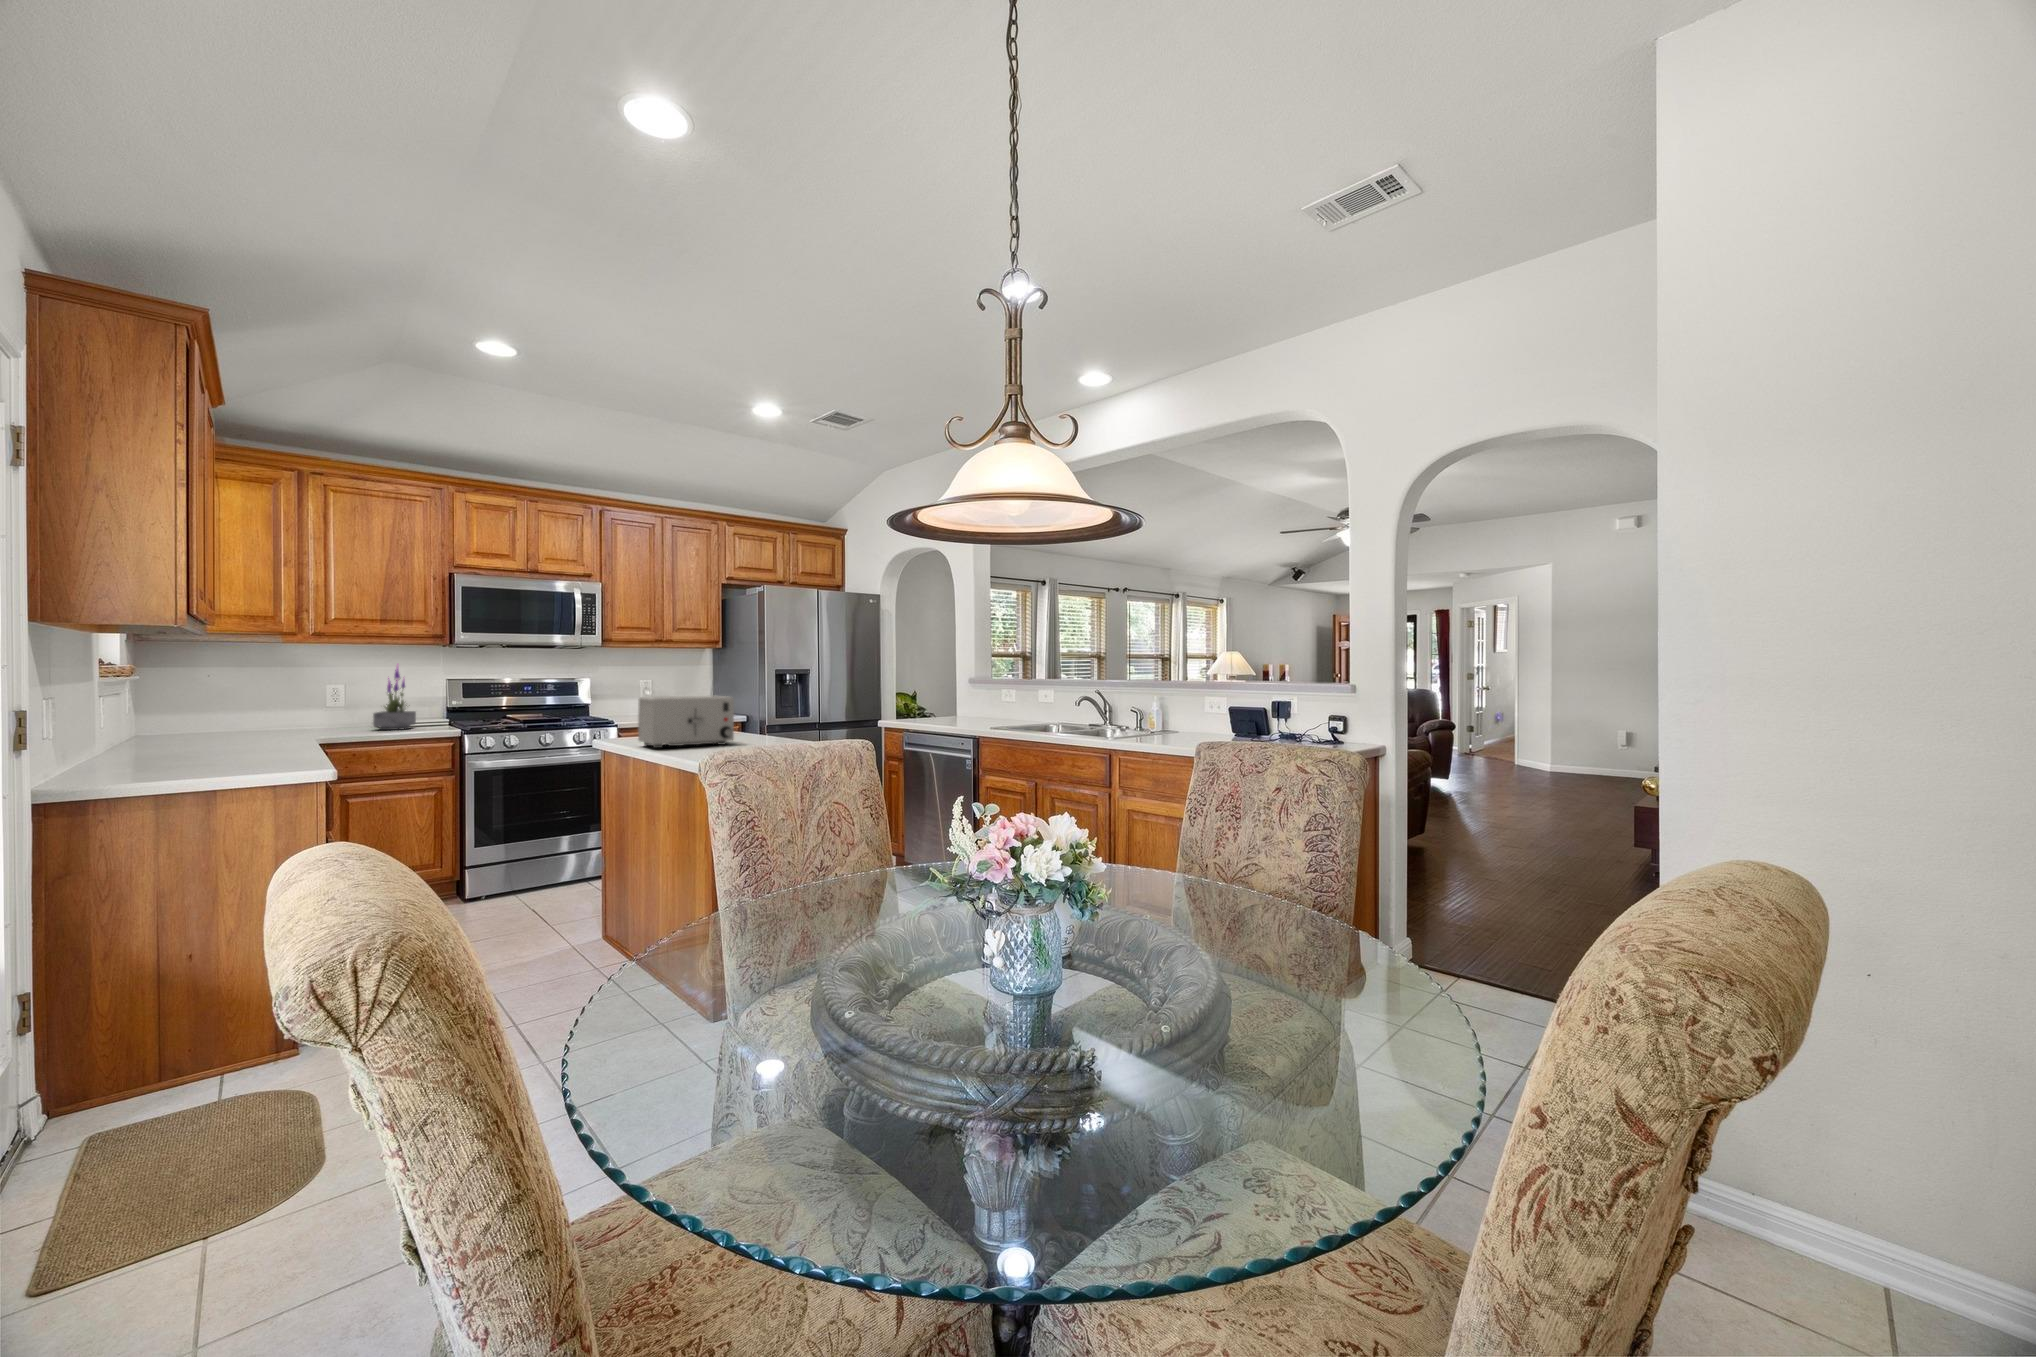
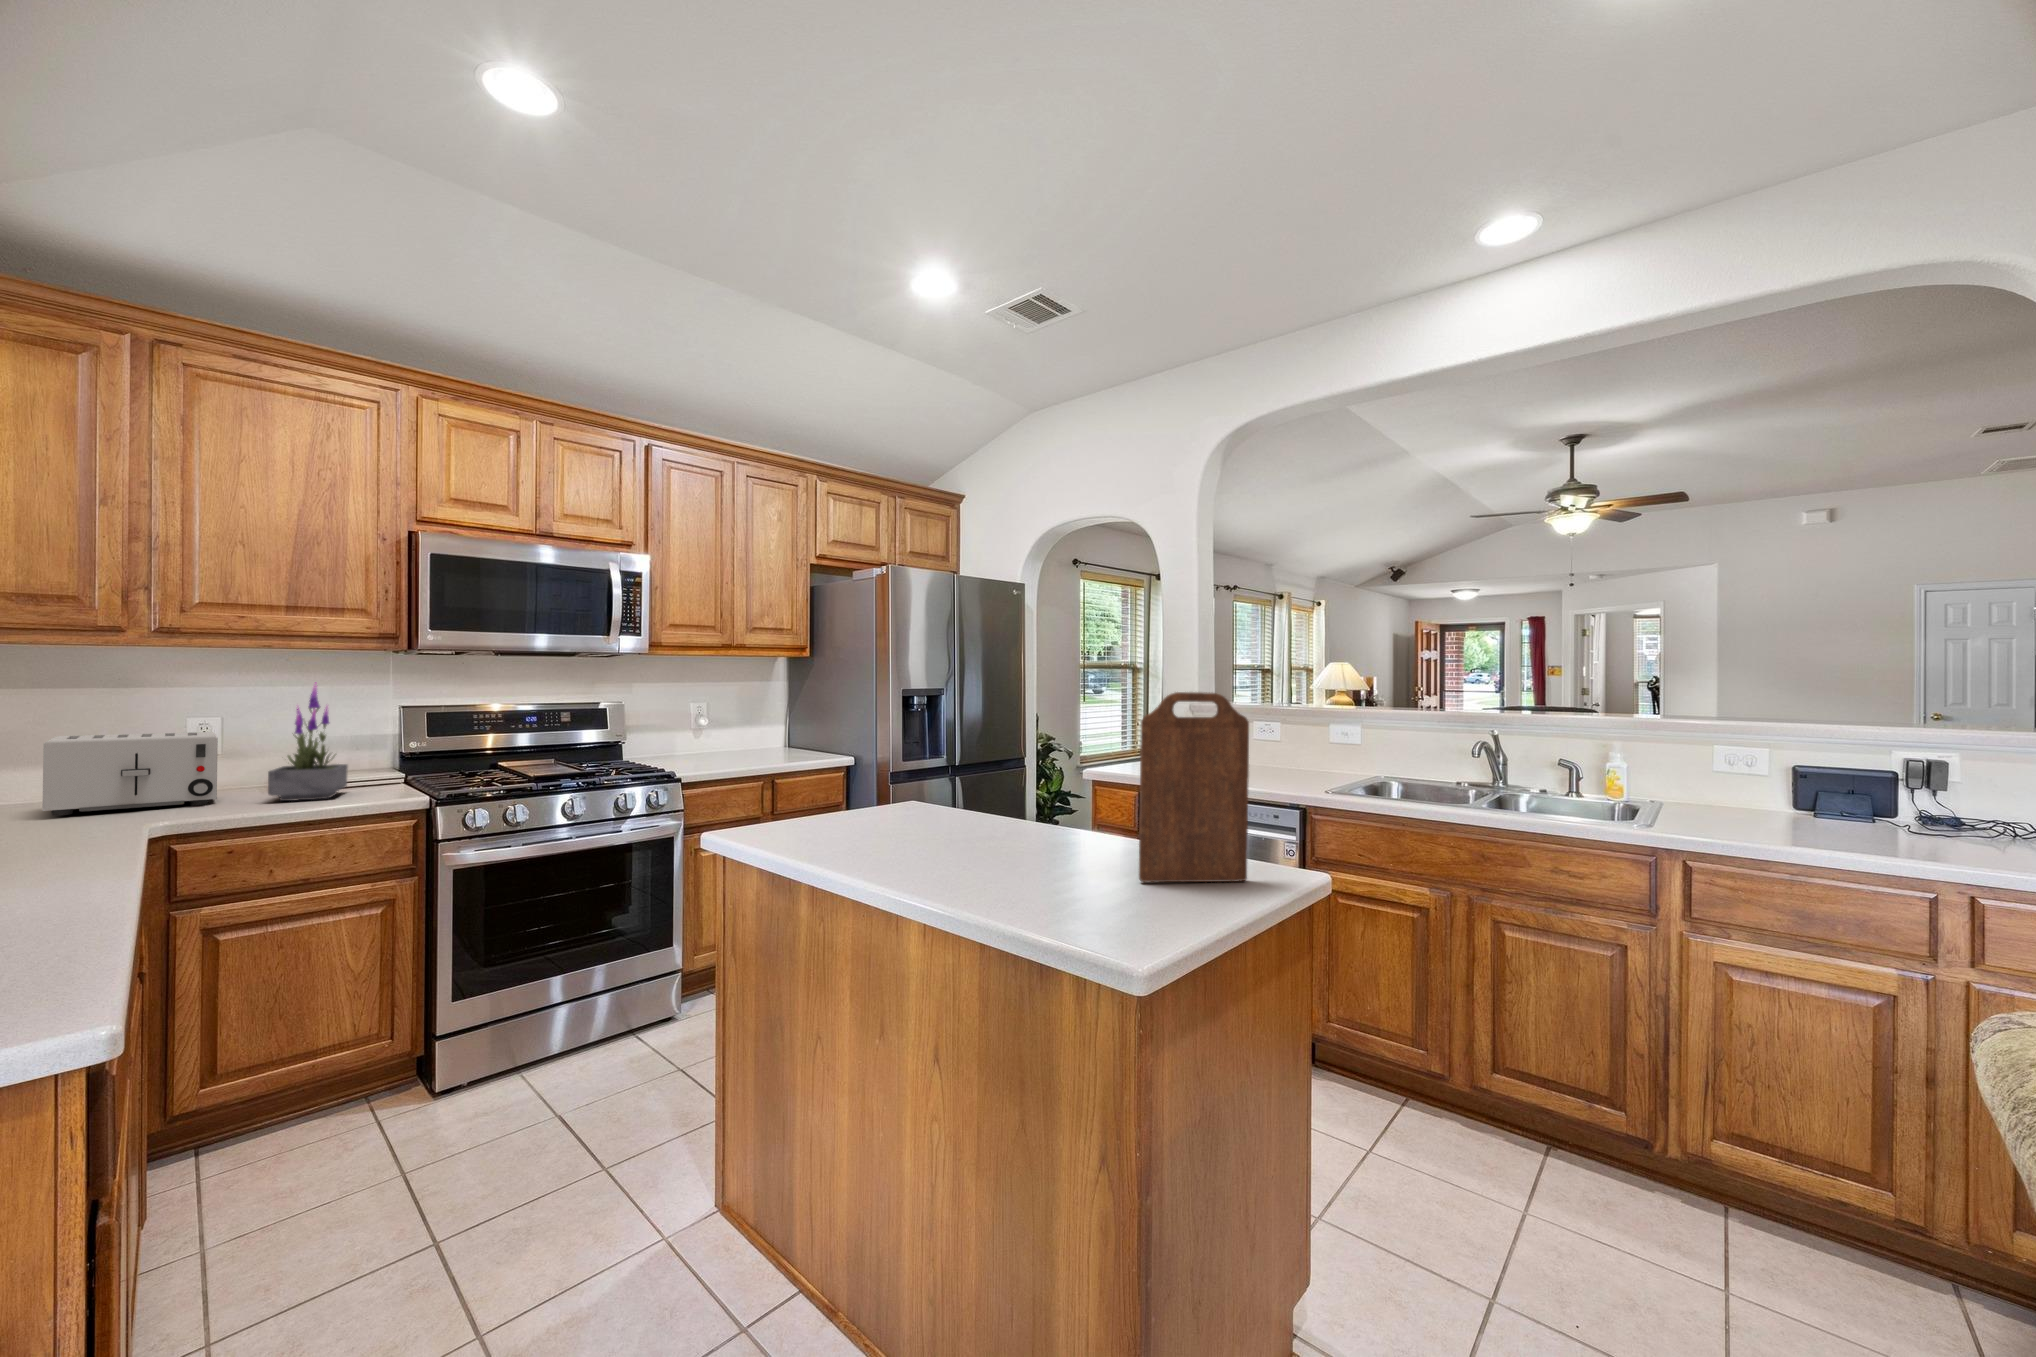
cutting board: none [755,661,808,750] -> present [1139,692,1249,882]
toaster: present [638,695,734,748] -> present [42,732,218,816]

